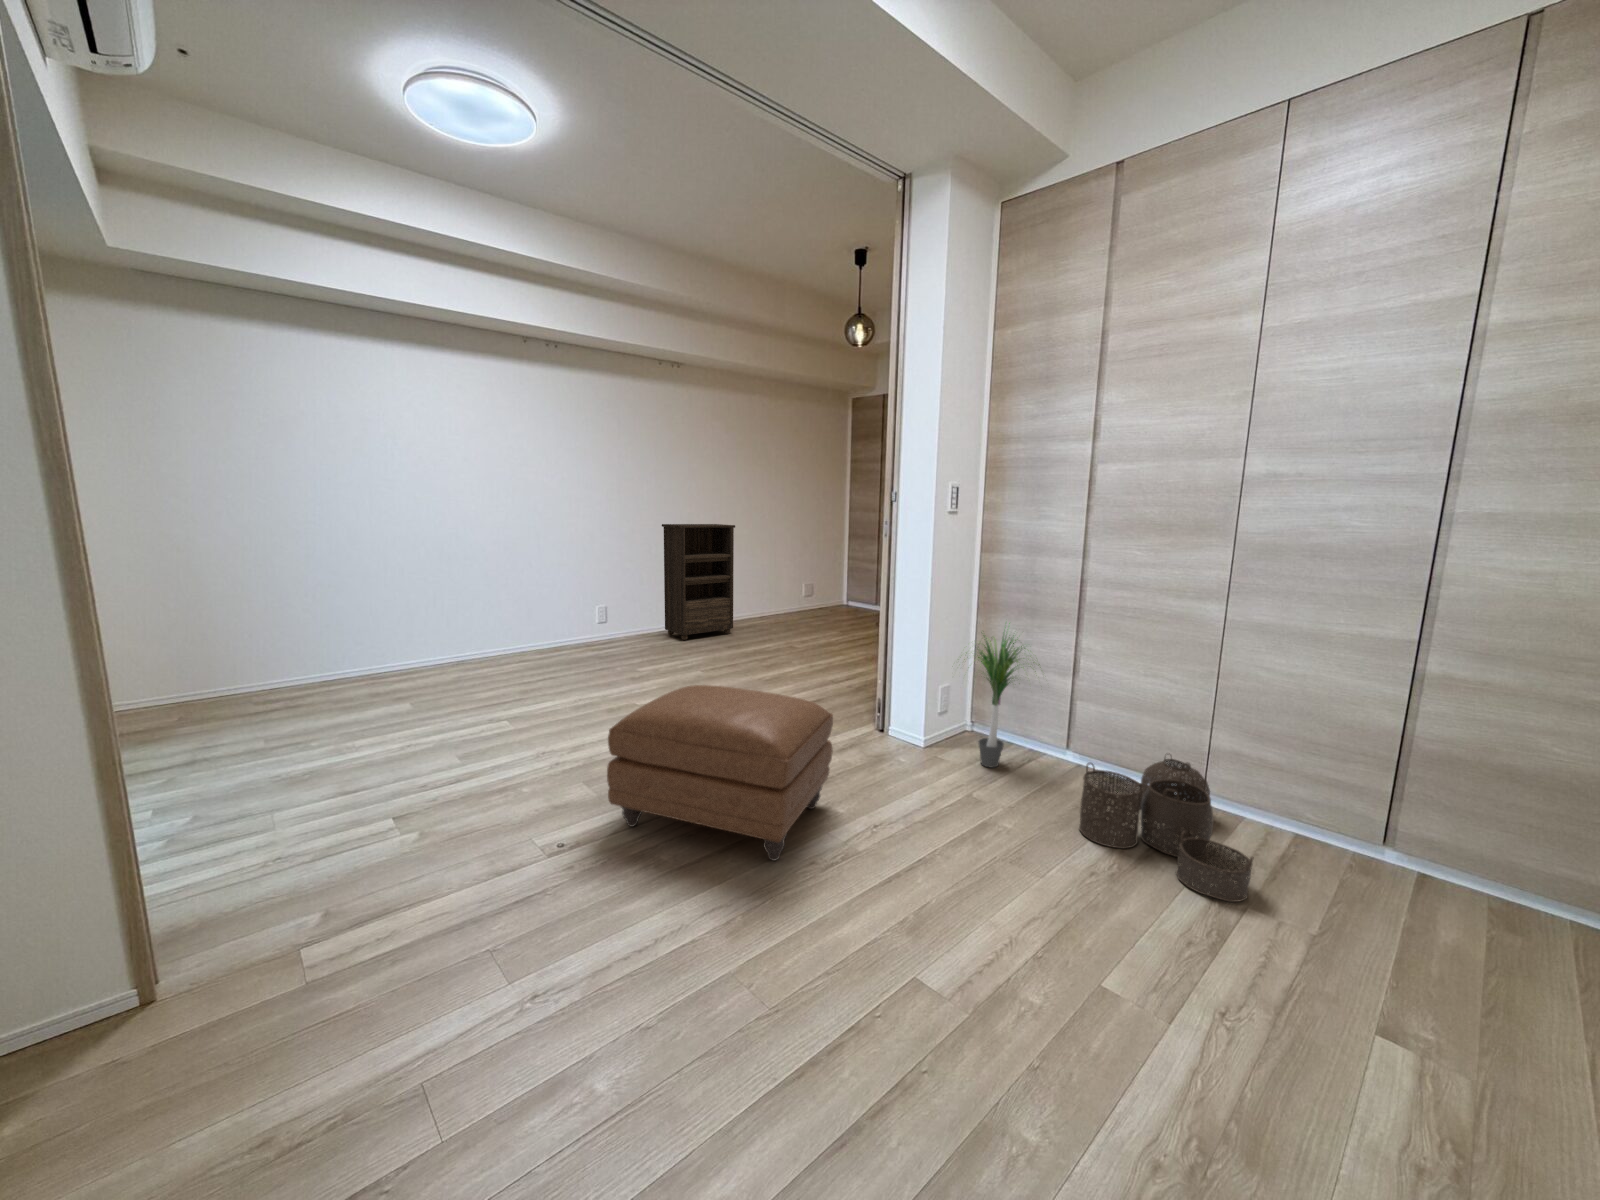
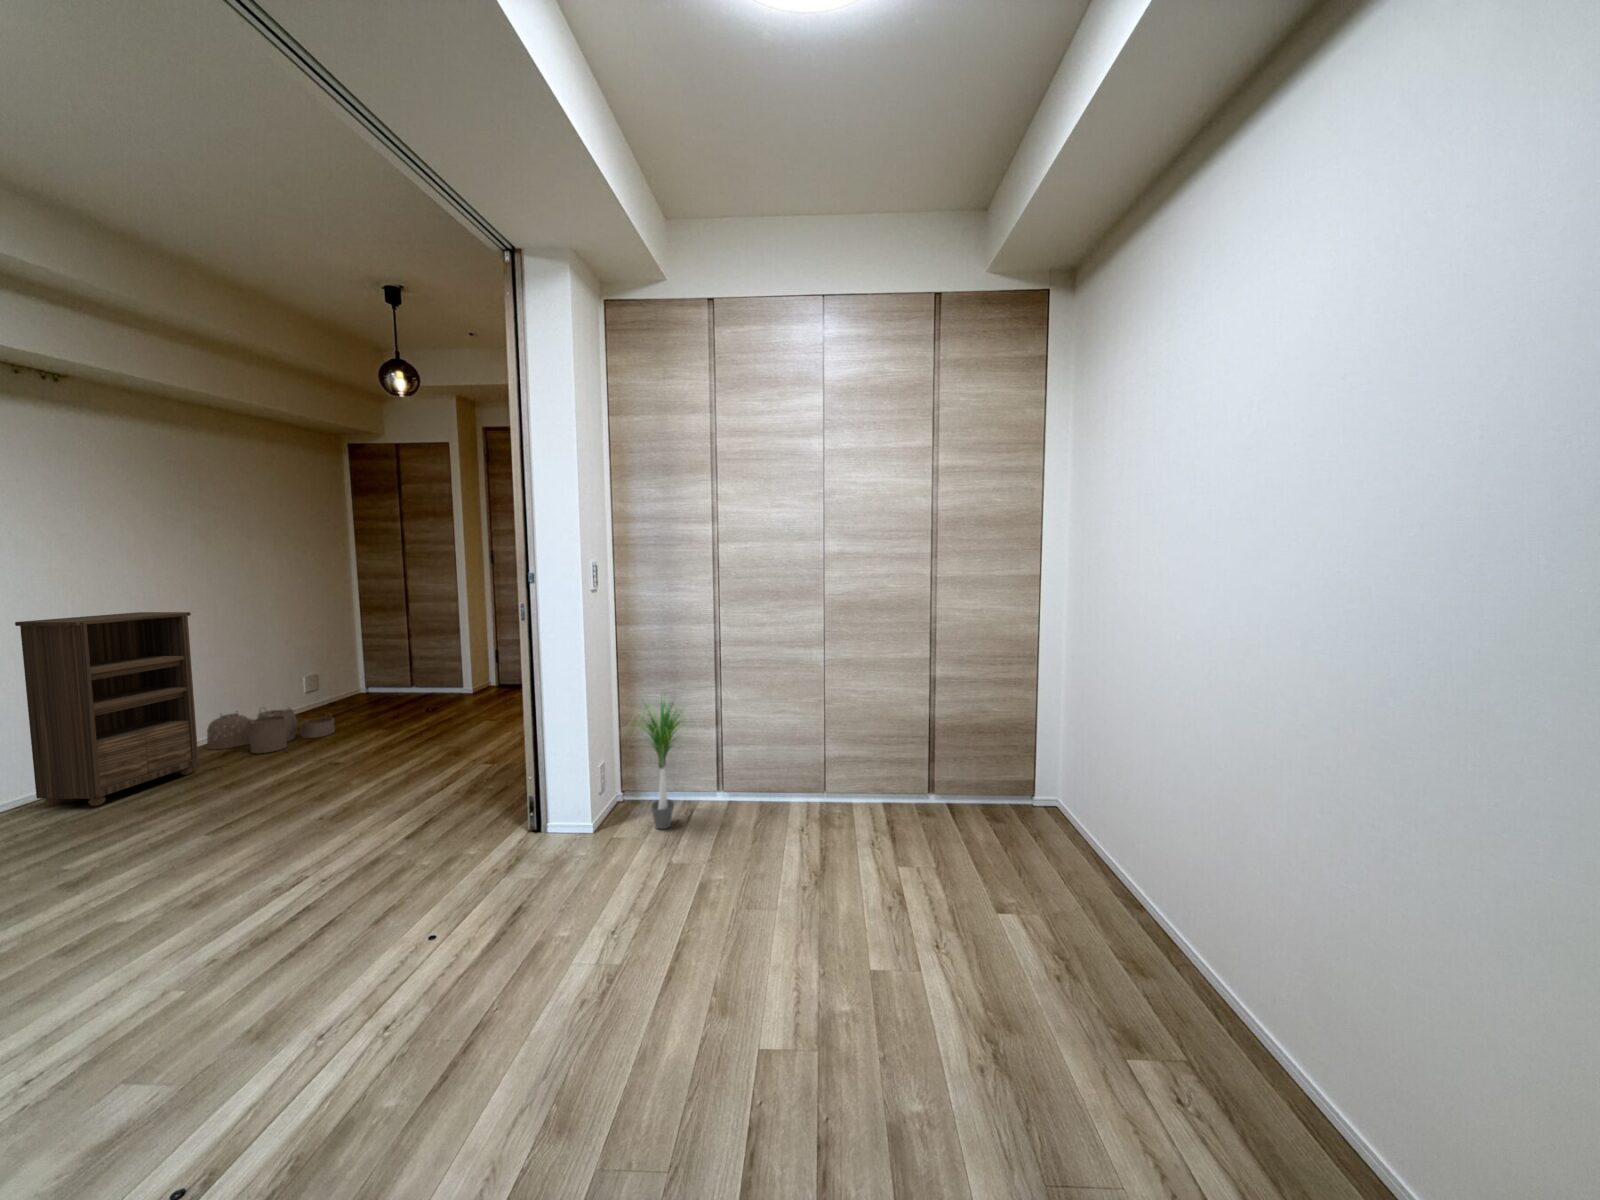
ottoman: present [607,685,833,860] -> none [218,826,557,1127]
woven basket: present [1079,758,1253,902] -> present [207,708,335,753]

